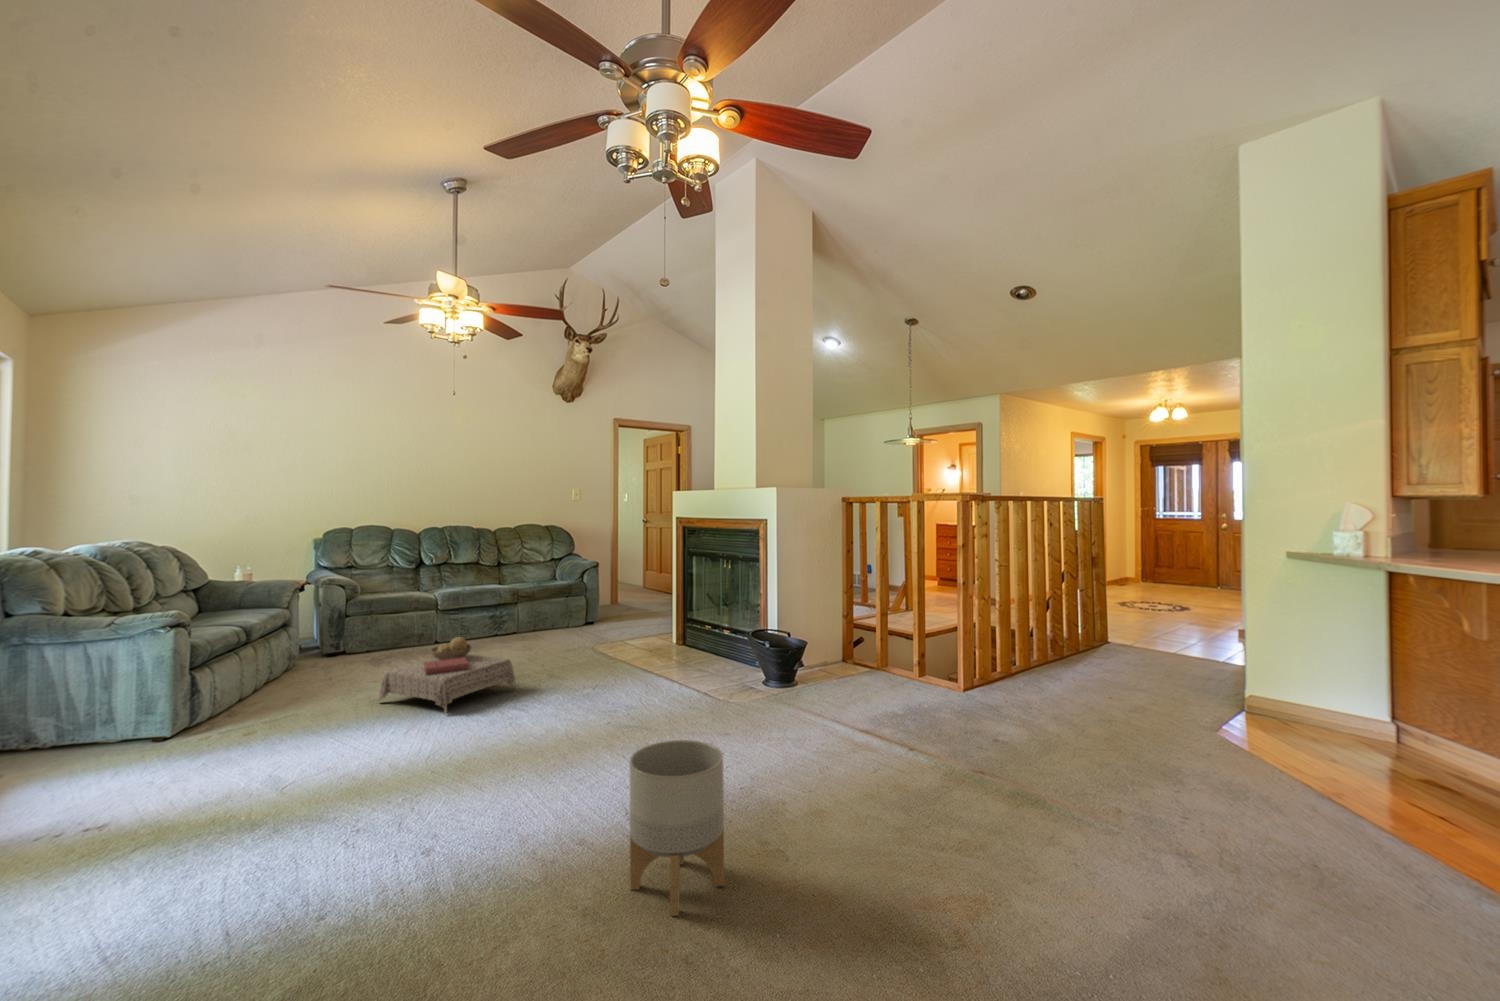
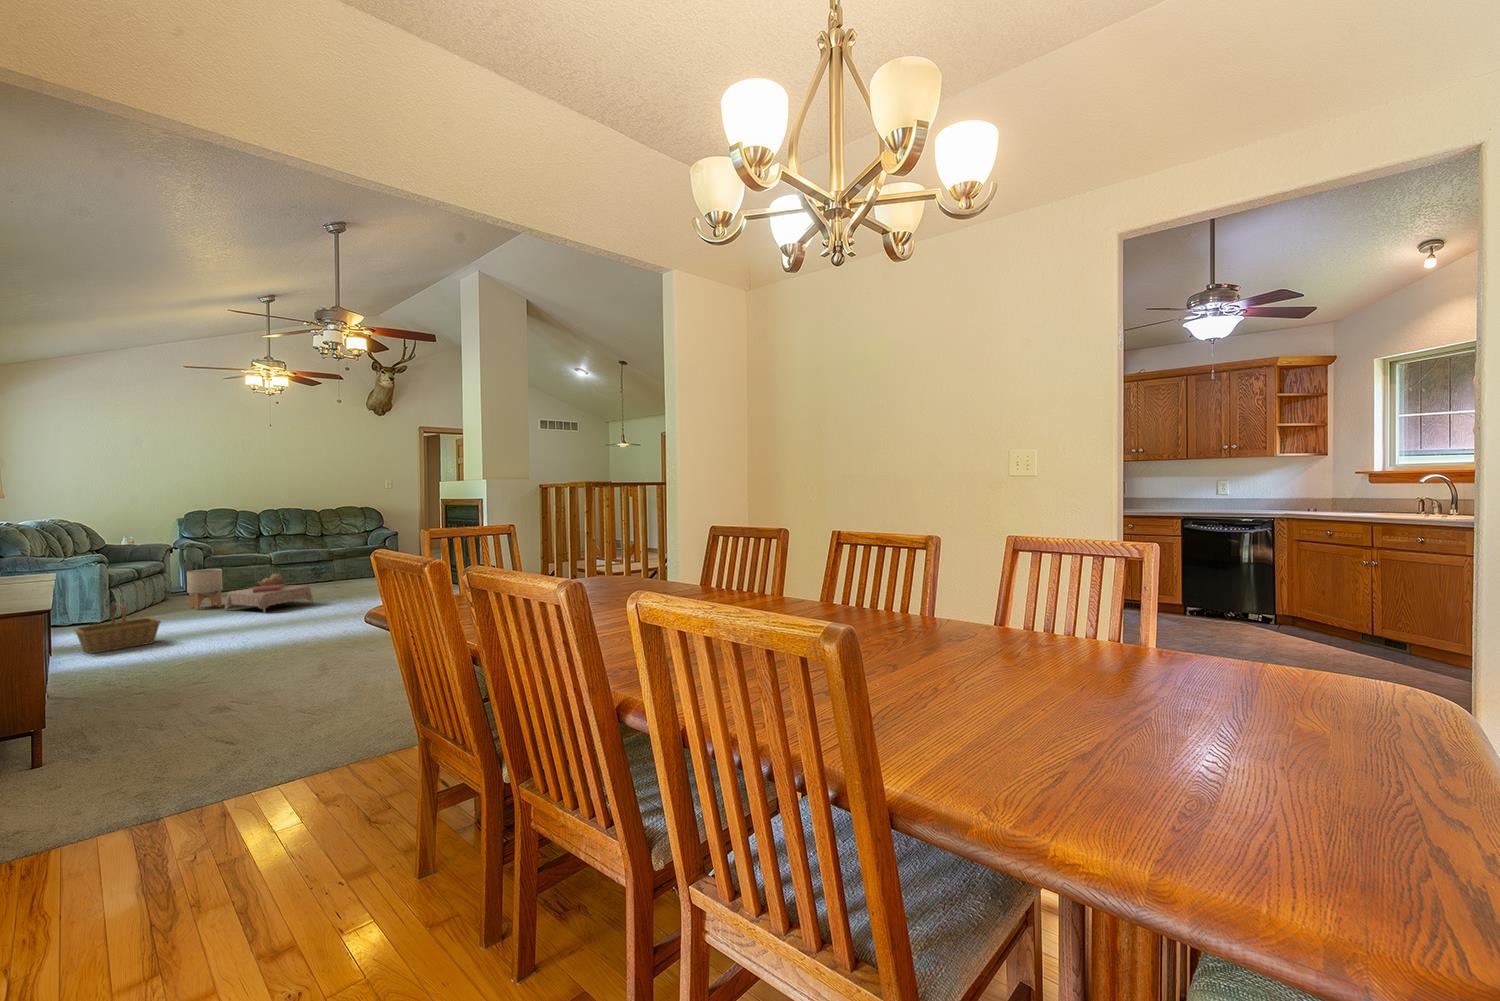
basket: none [77,732,263,868] -> present [74,603,161,653]
planter: present [630,740,724,916] -> present [187,569,223,610]

